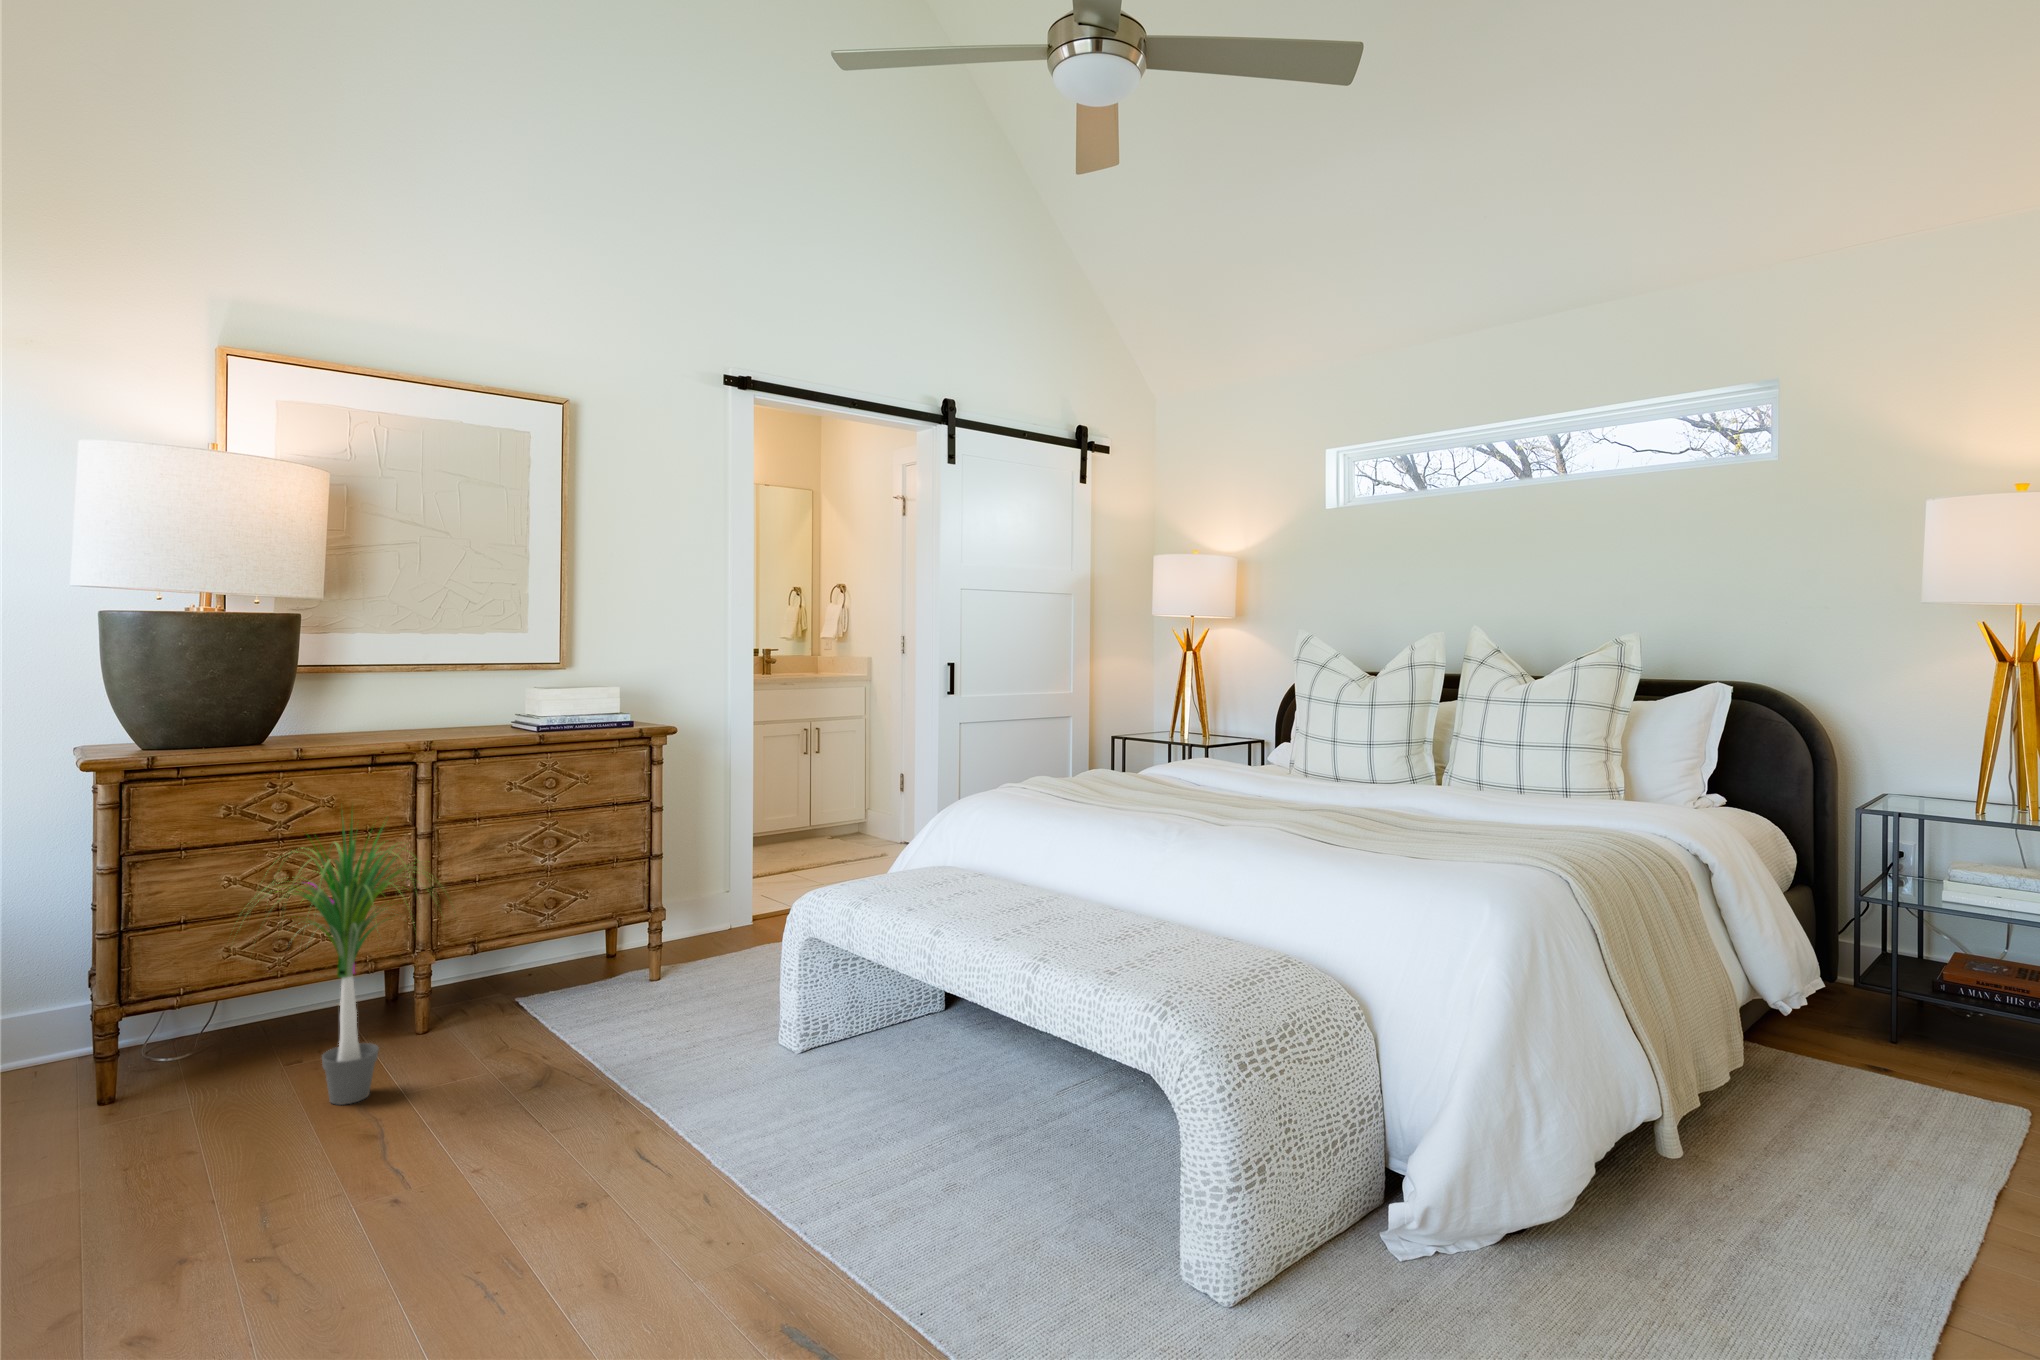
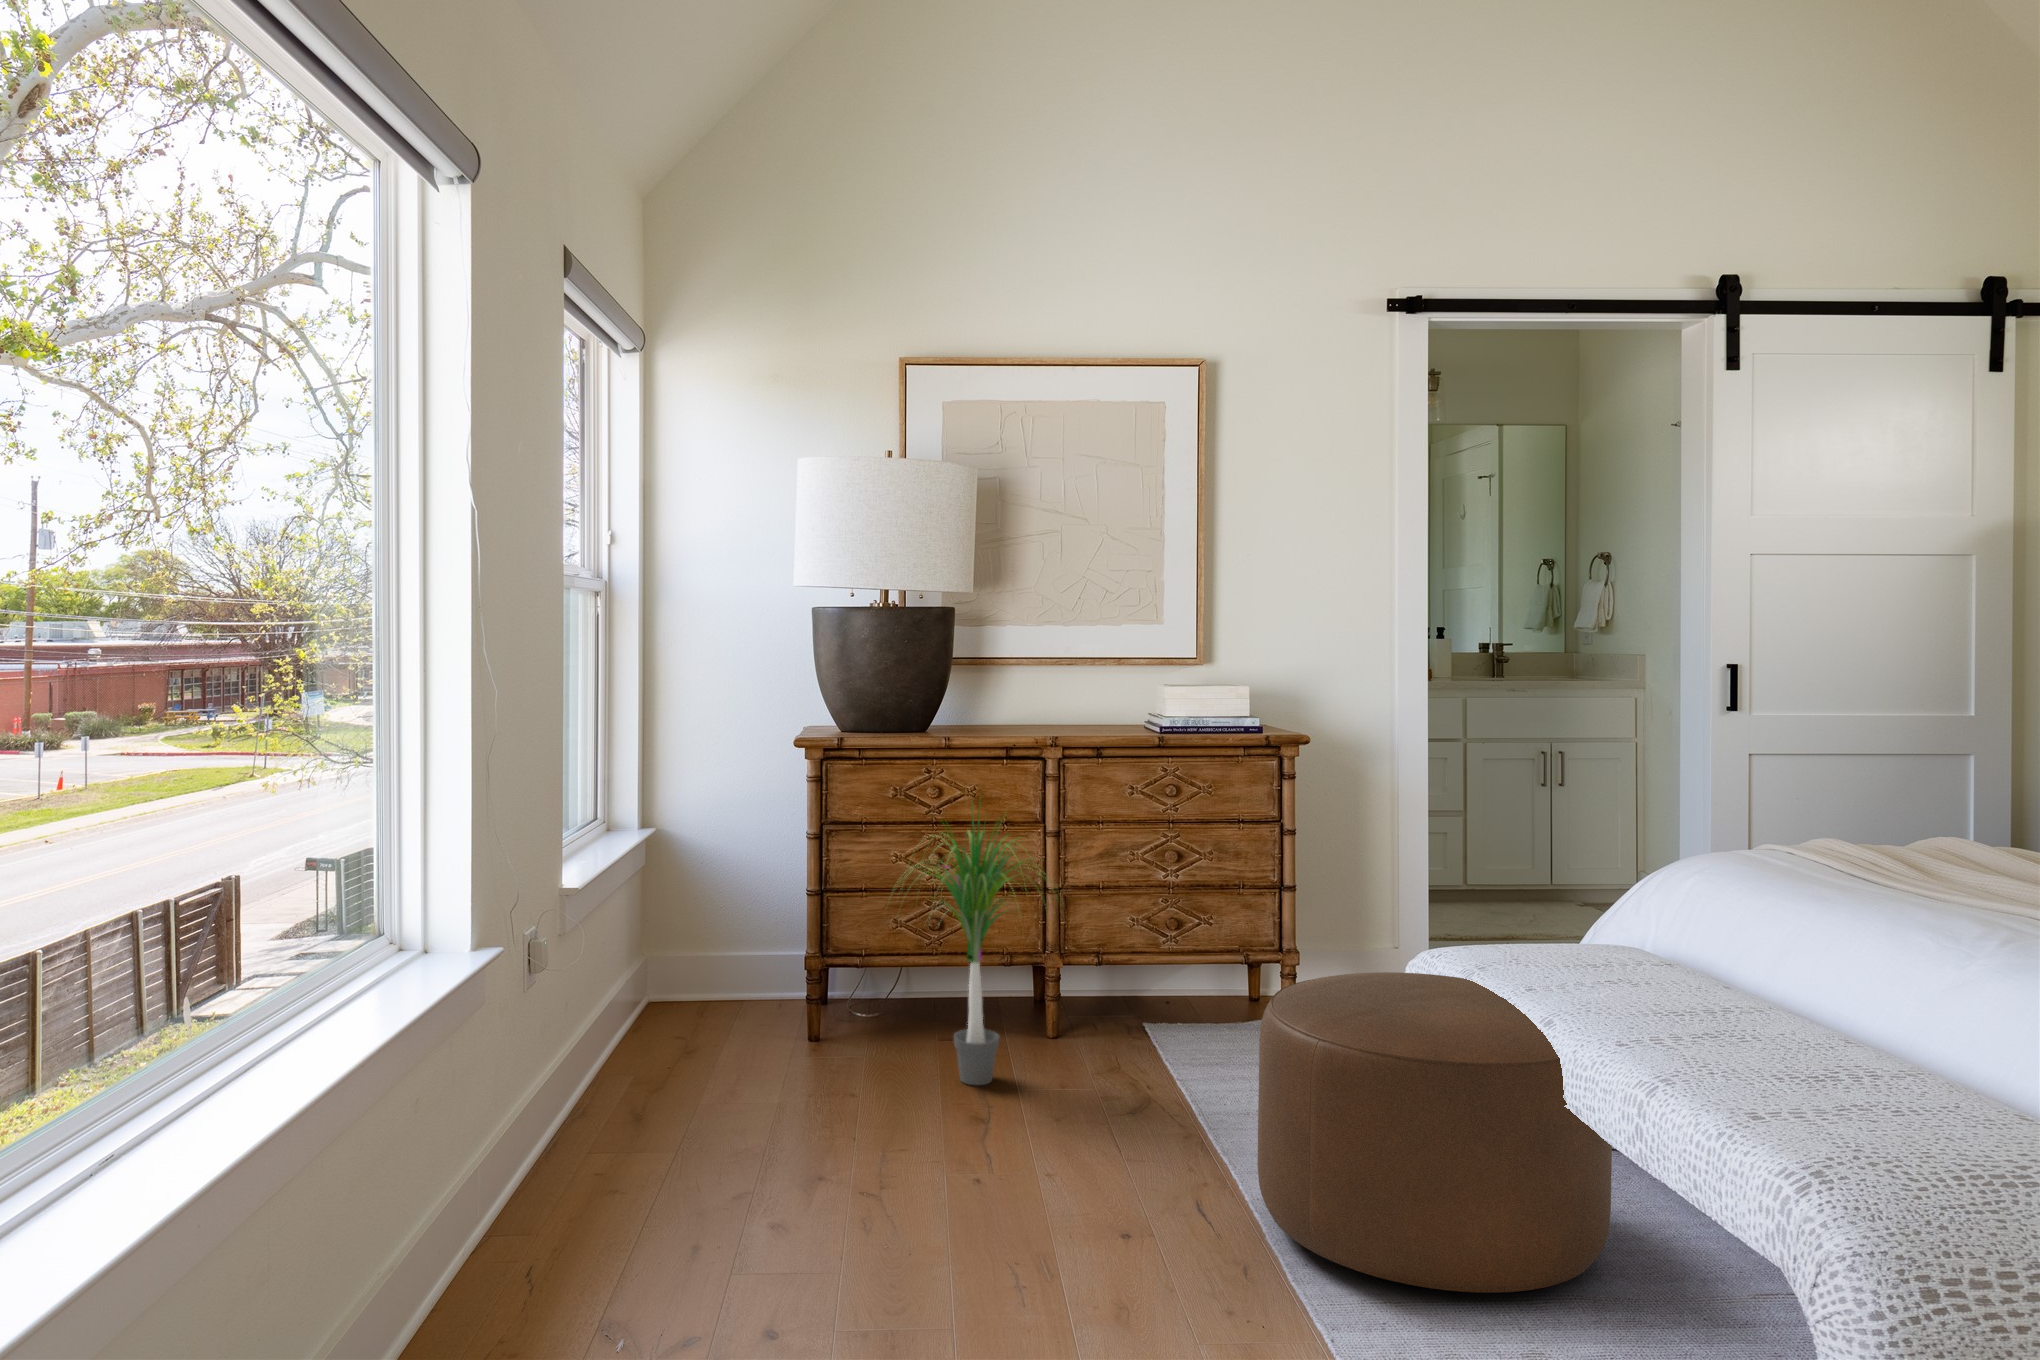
ottoman: none [697,910,973,1169] -> present [1258,972,1612,1293]

